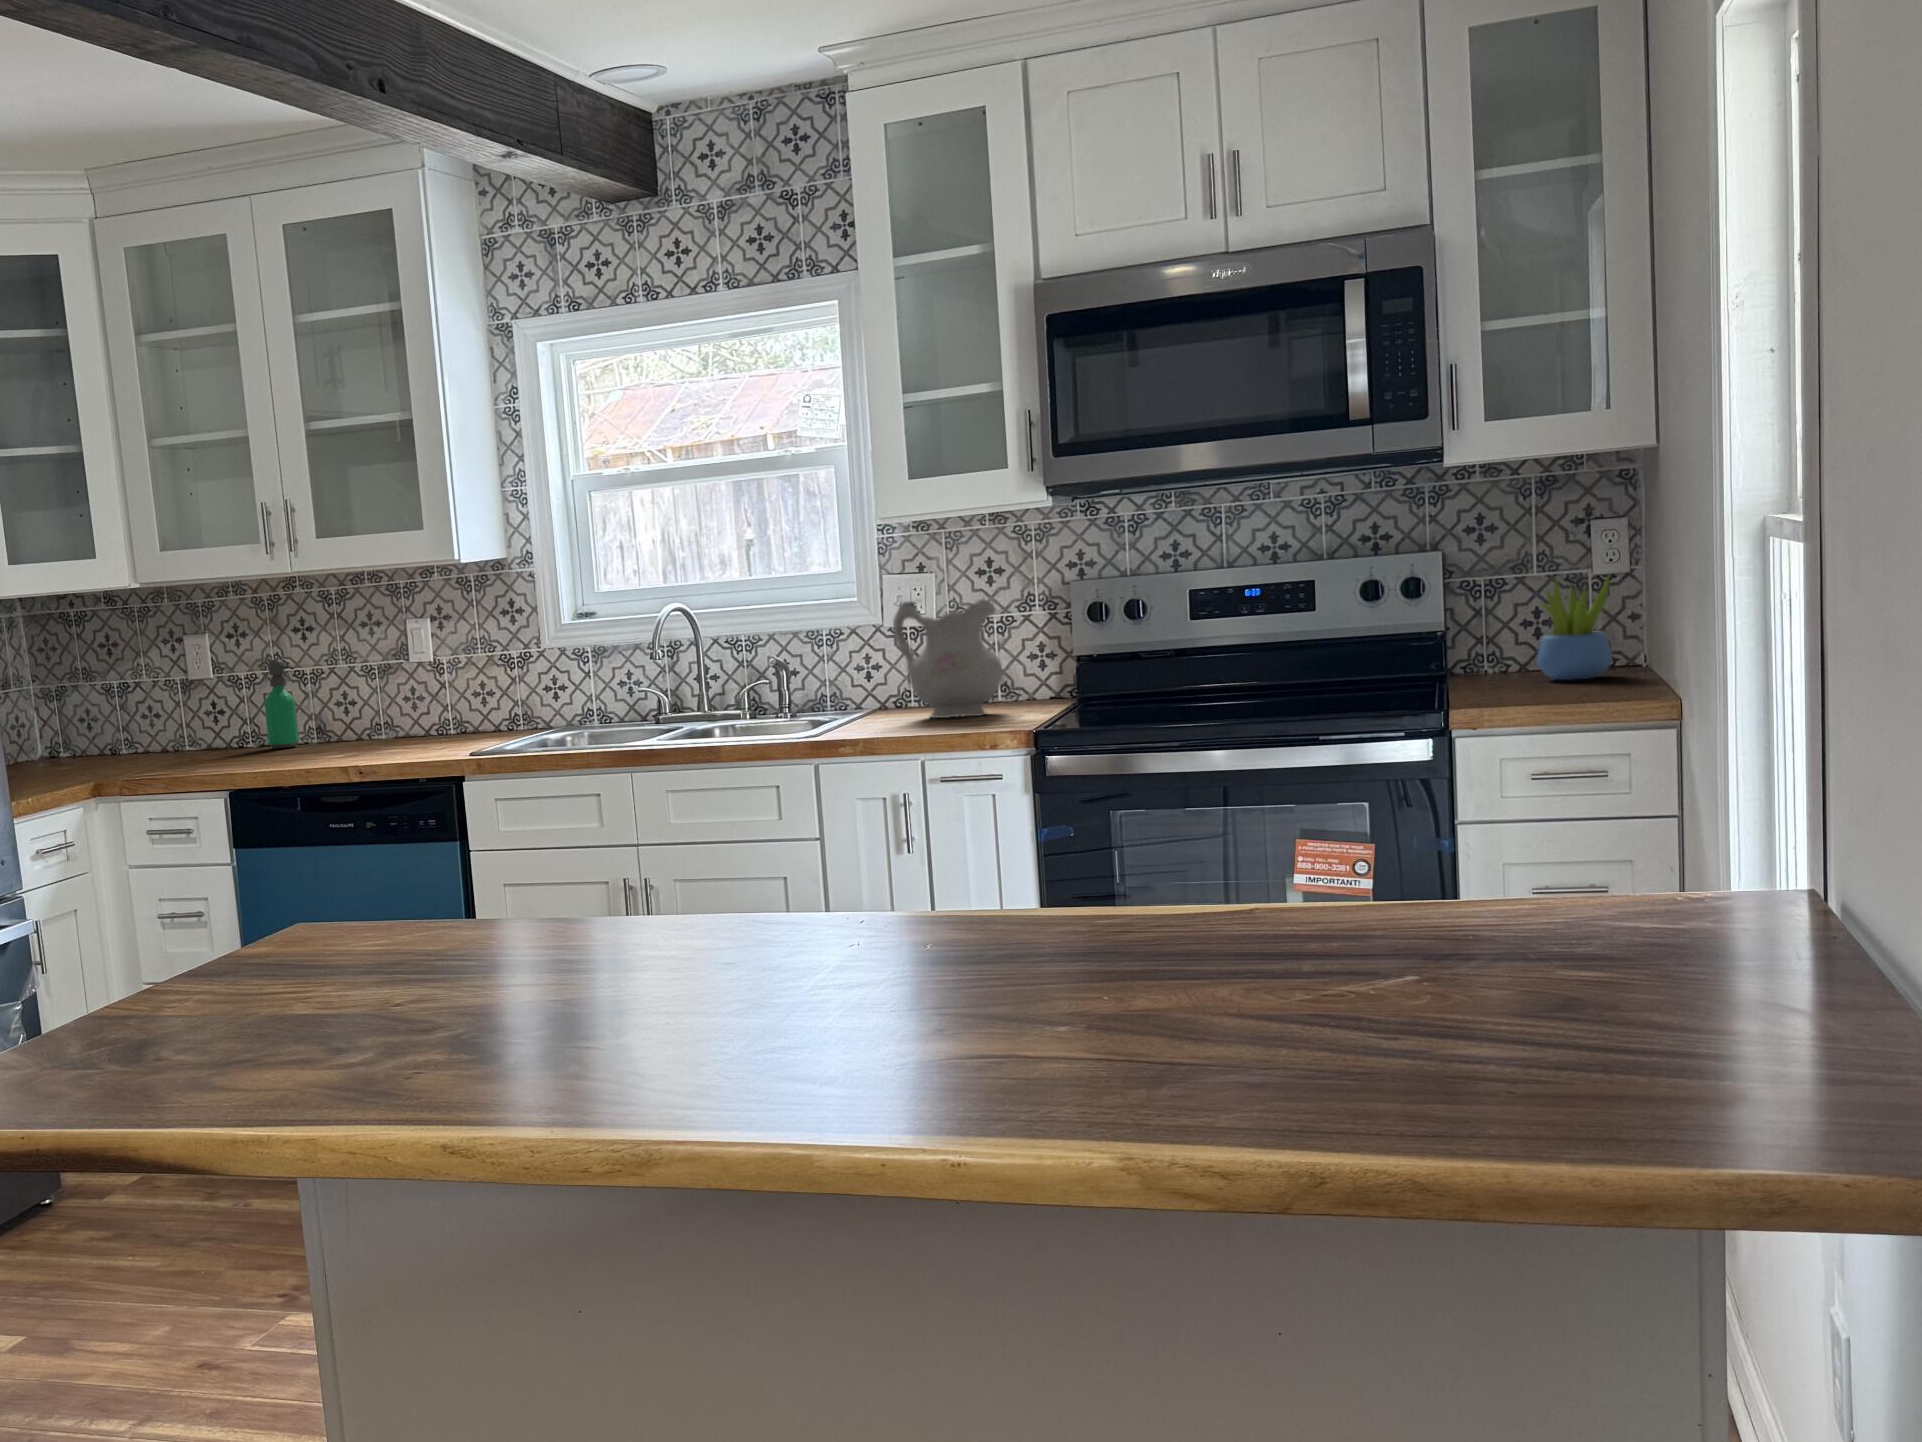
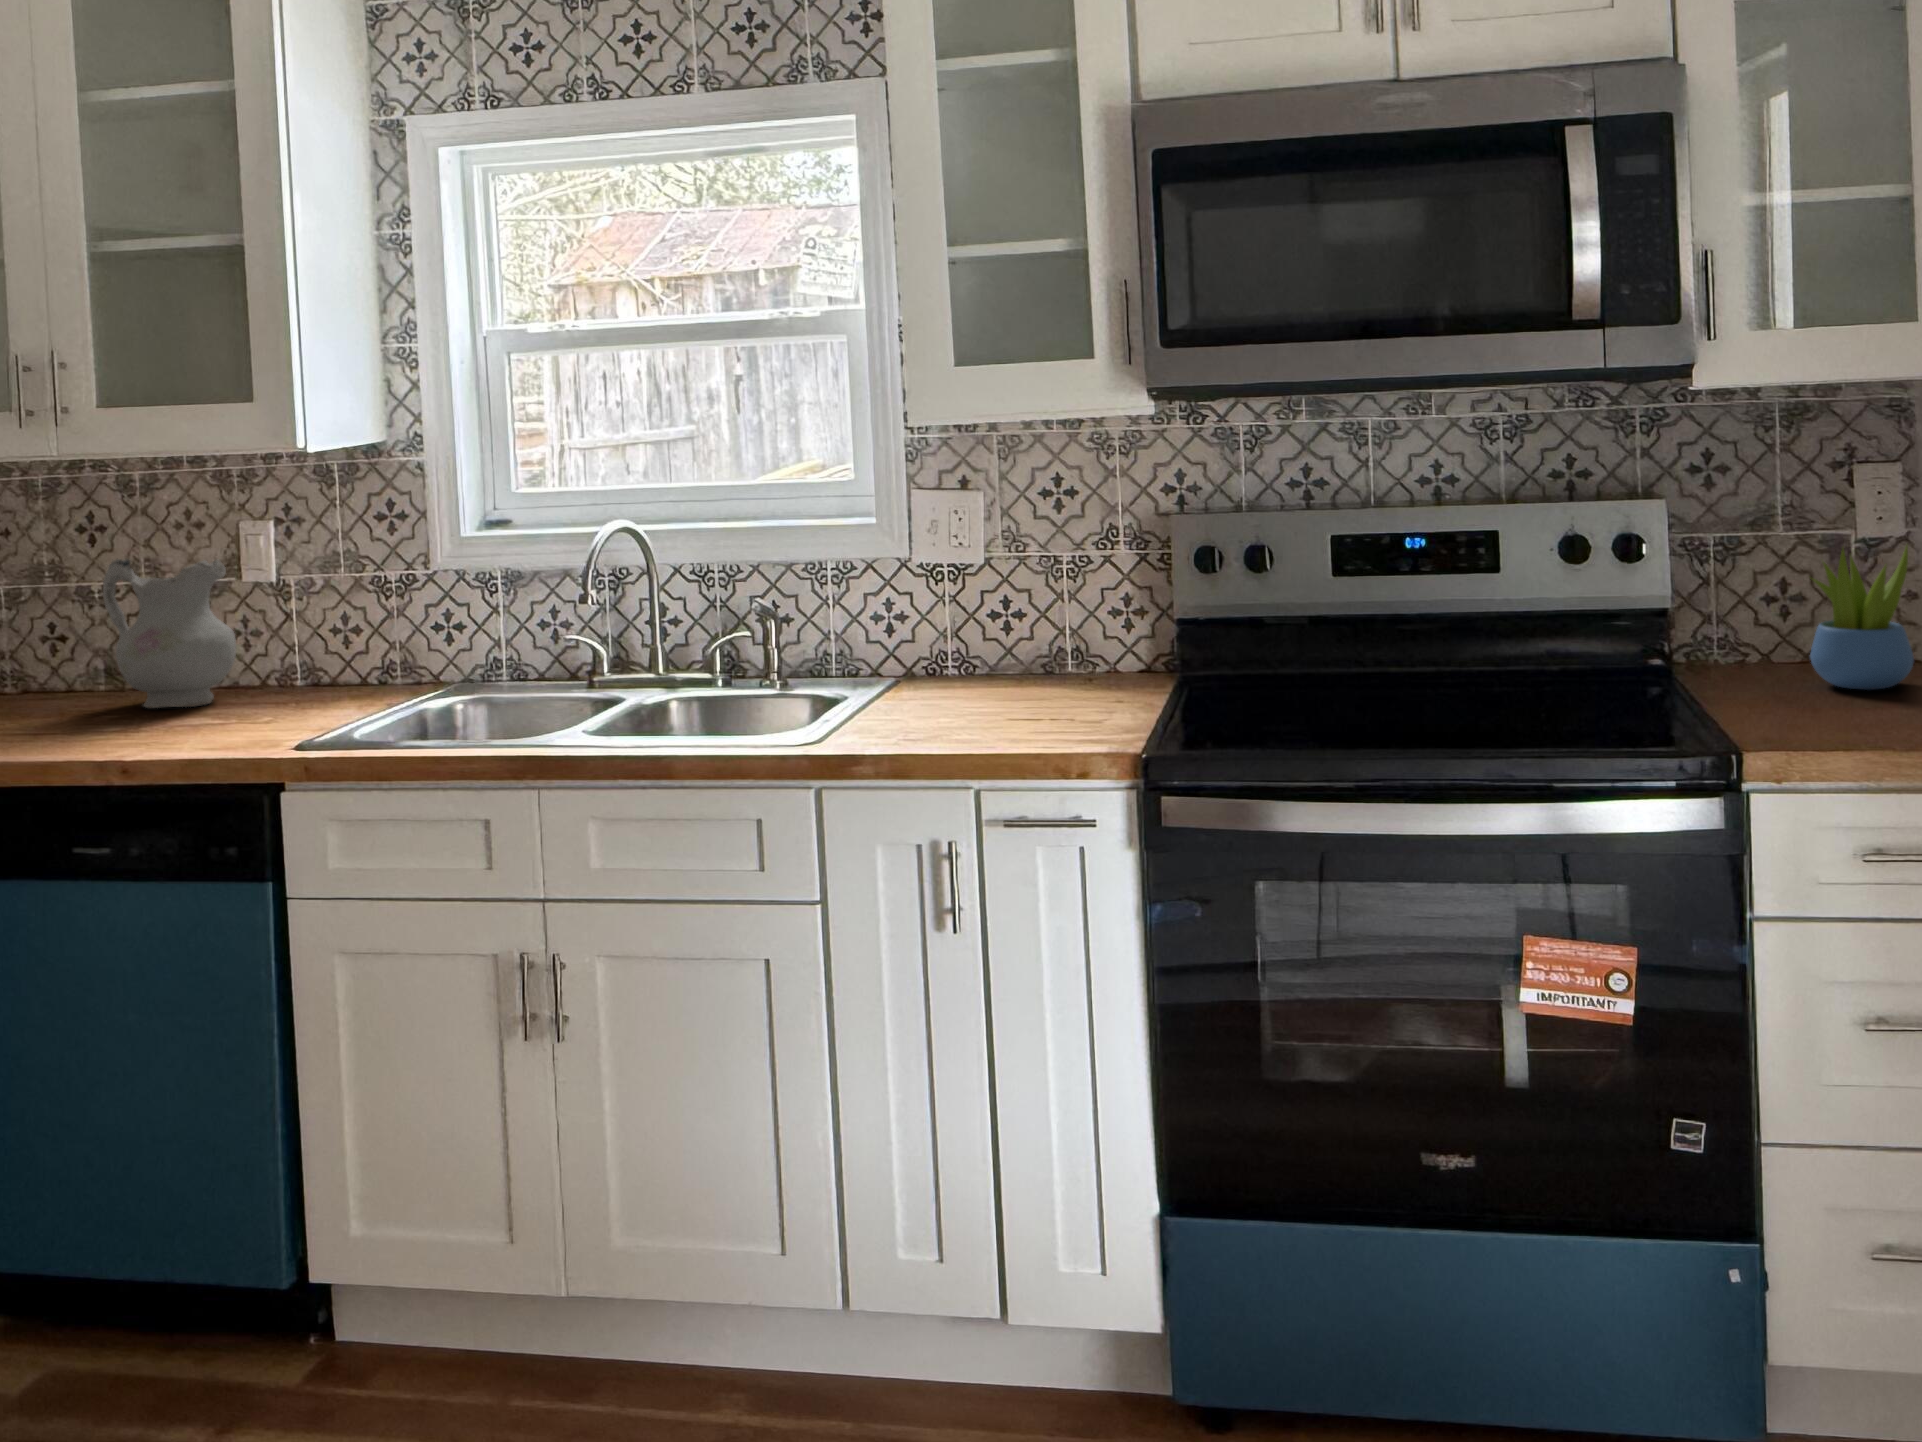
ceramic pitcher: present [893,599,1002,718] -> present [103,559,236,708]
soap dispenser: present [265,659,299,748] -> none [23,573,74,702]

